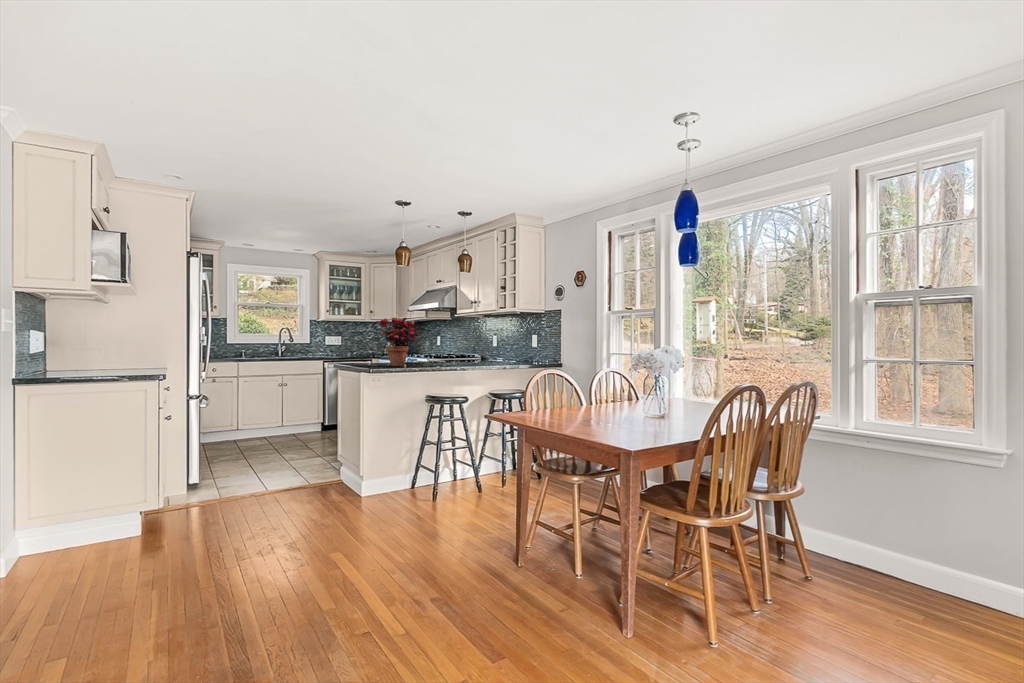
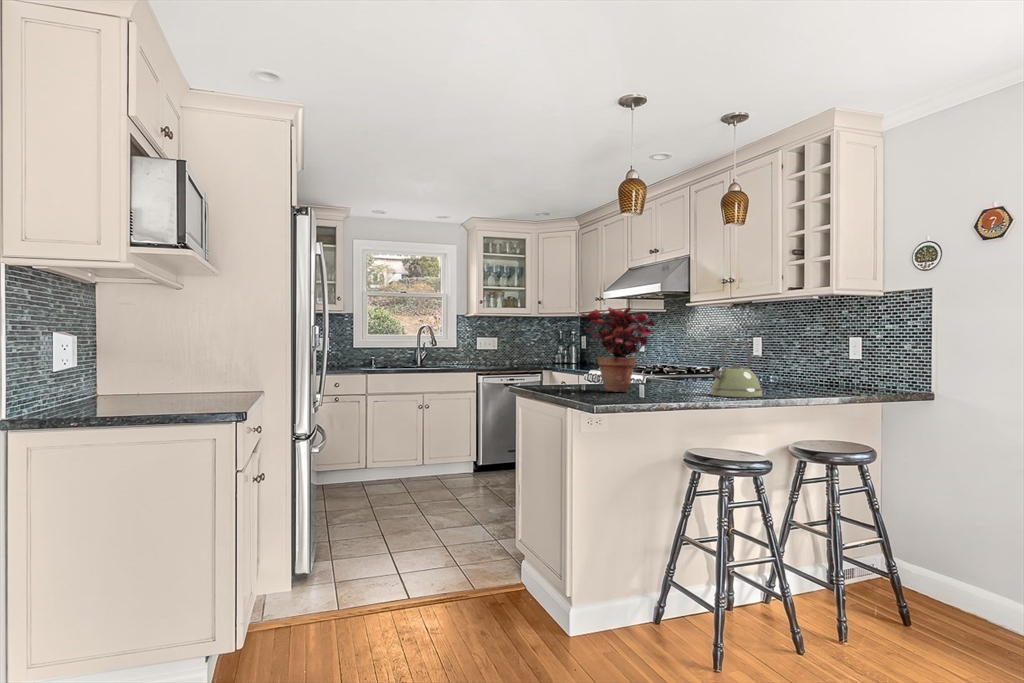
kettle: none [446,336,476,367] -> present [709,339,763,398]

